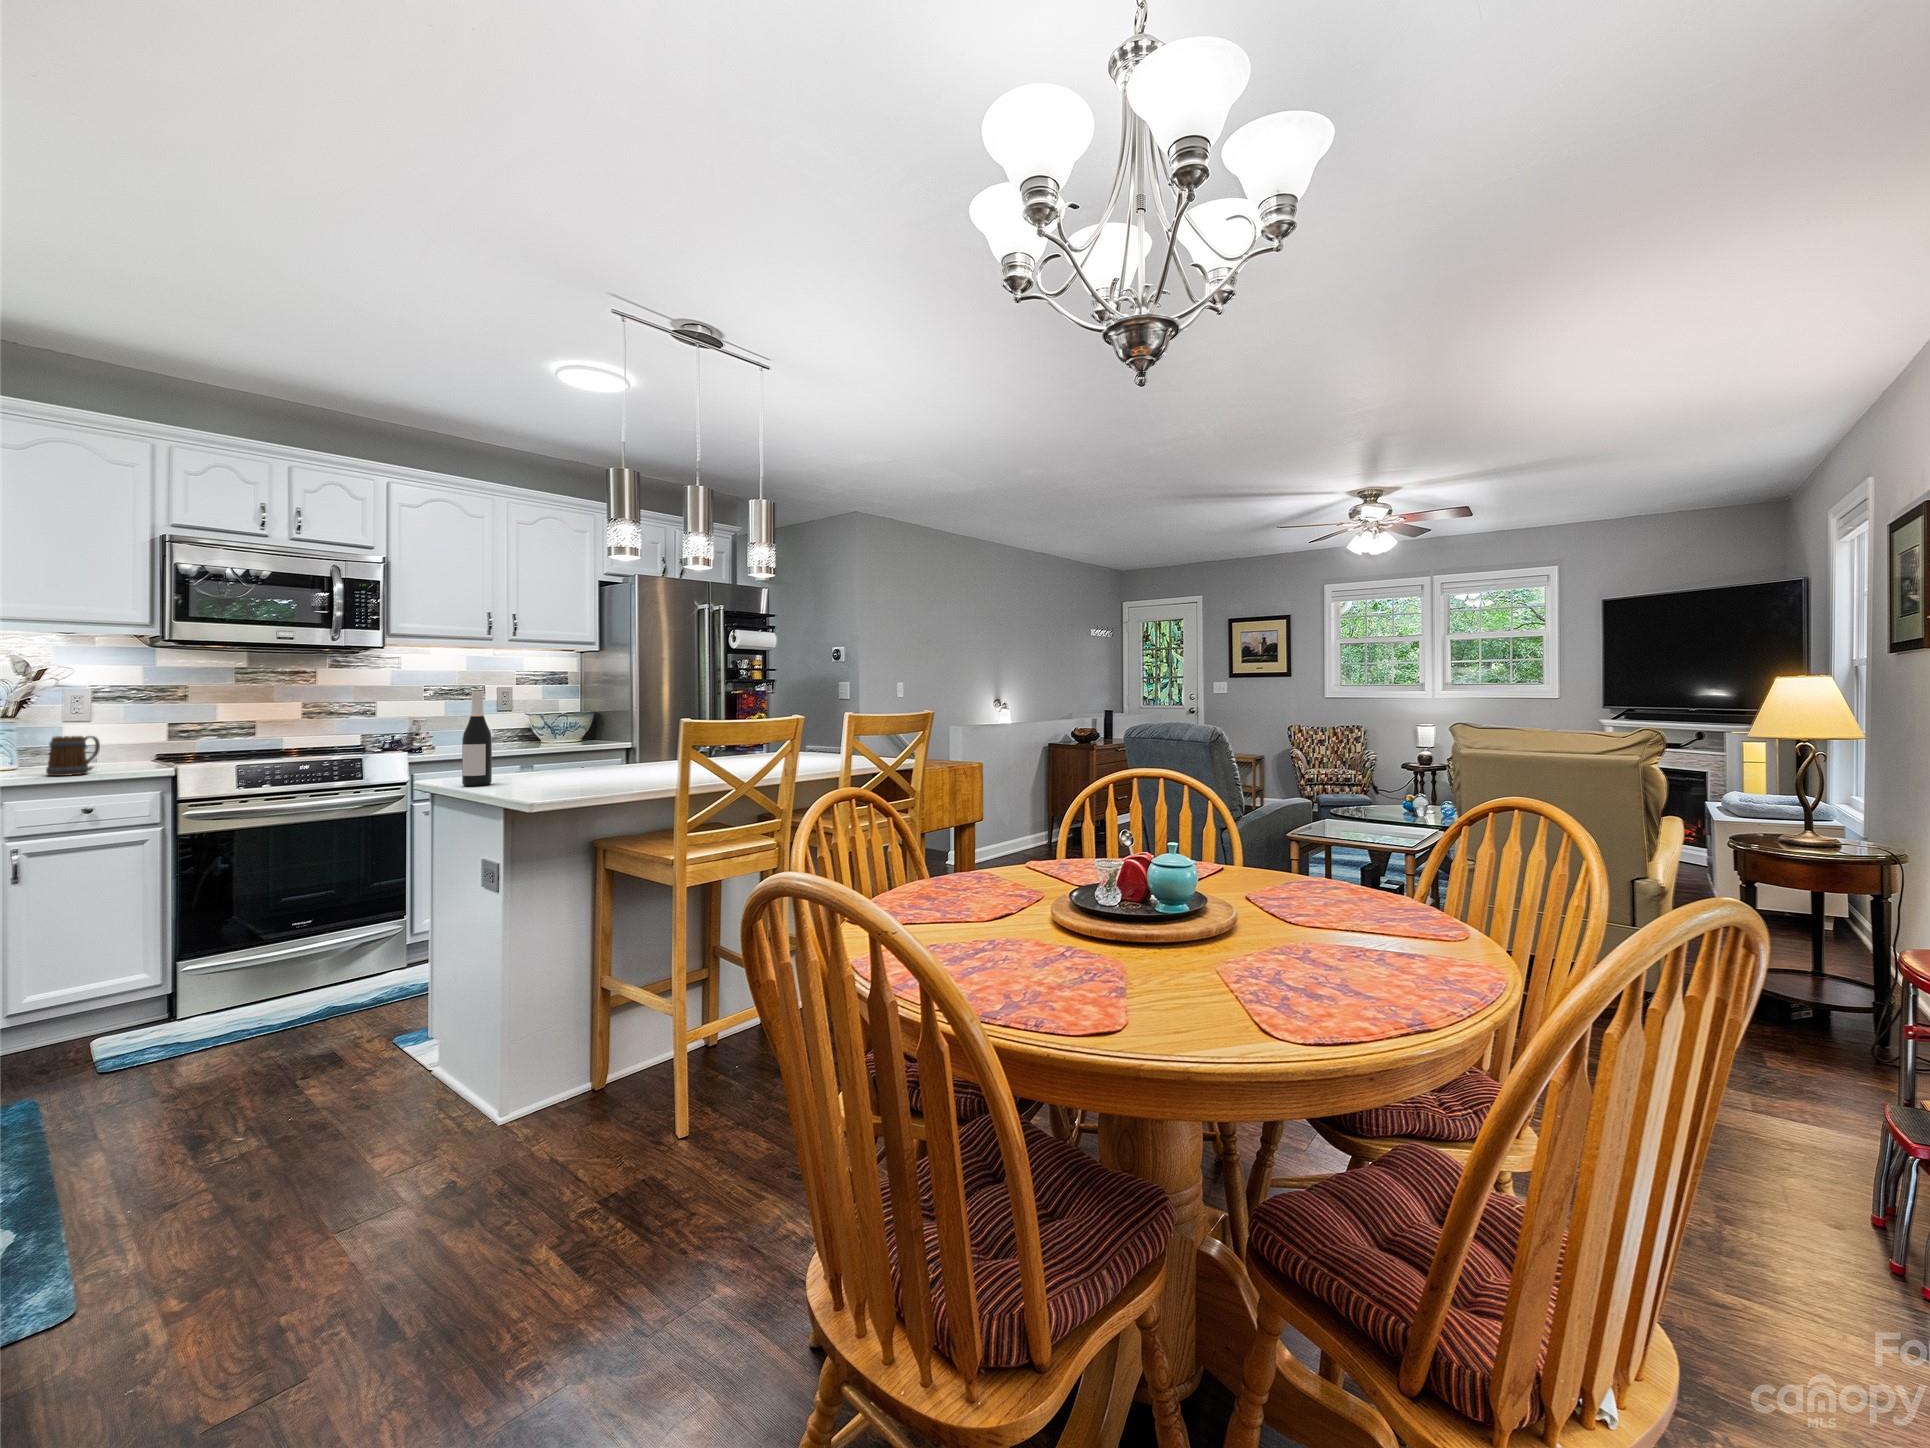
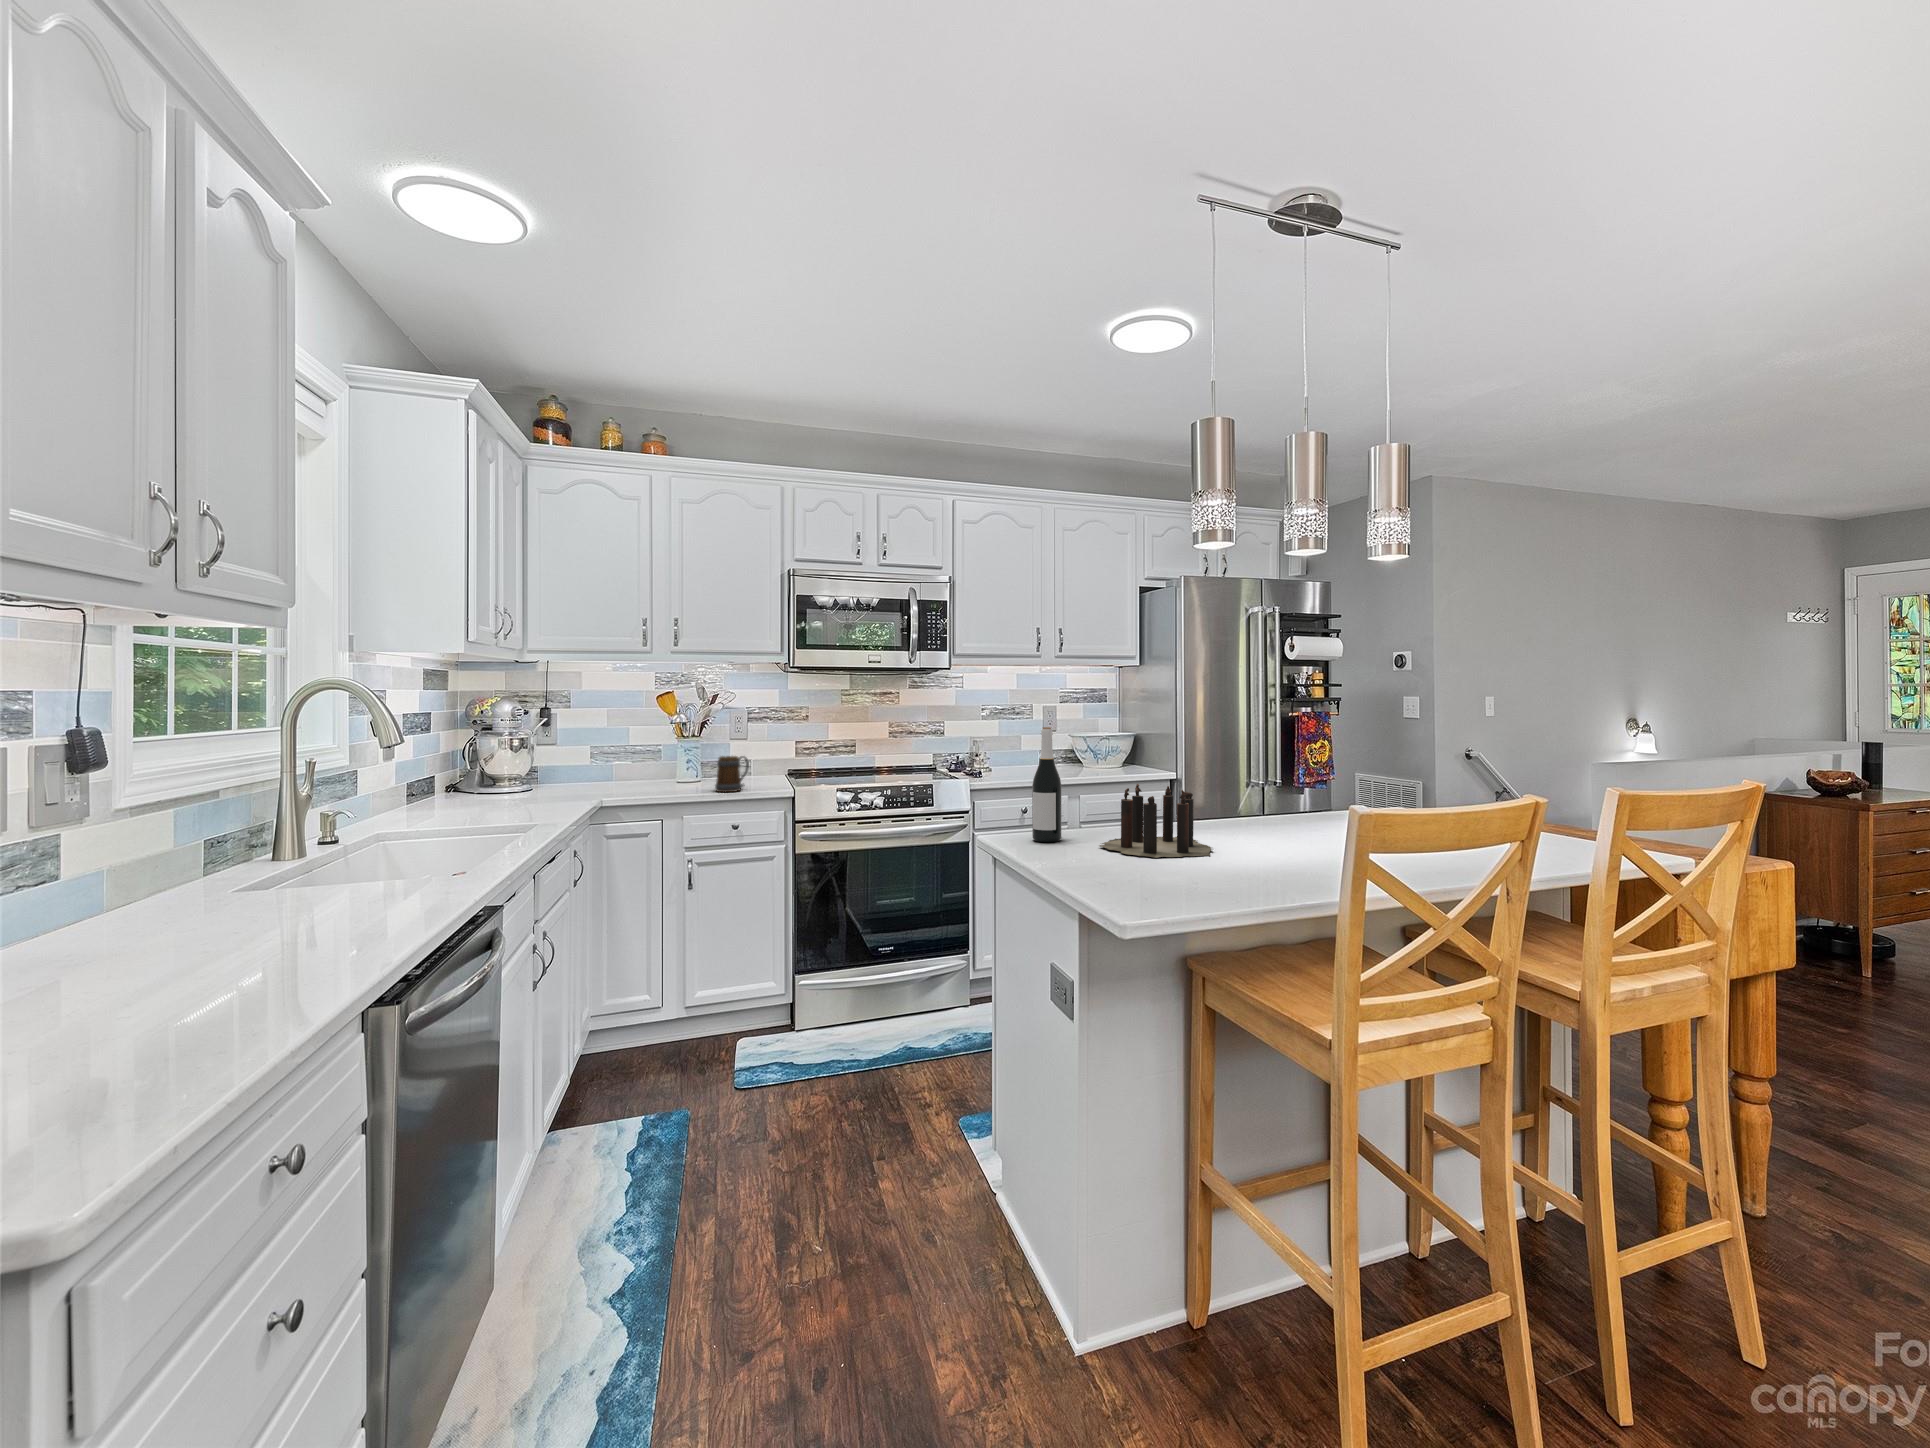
candle: none [525,734,651,787] -> present [1099,784,1211,858]

